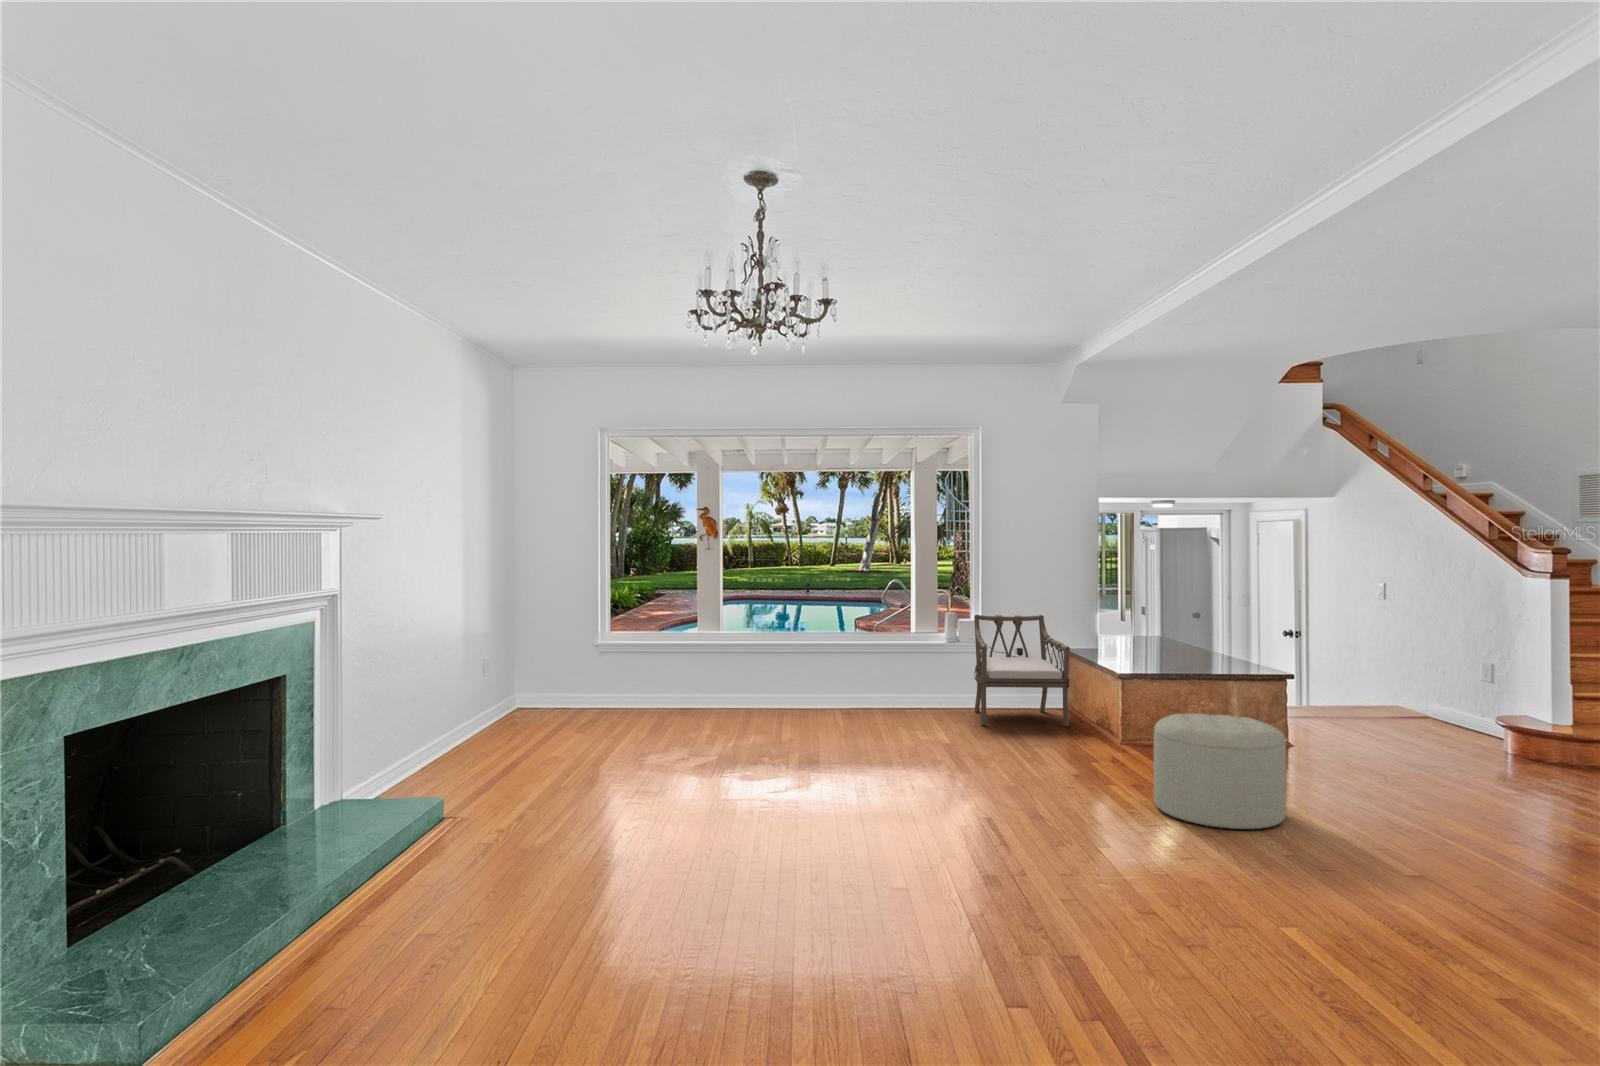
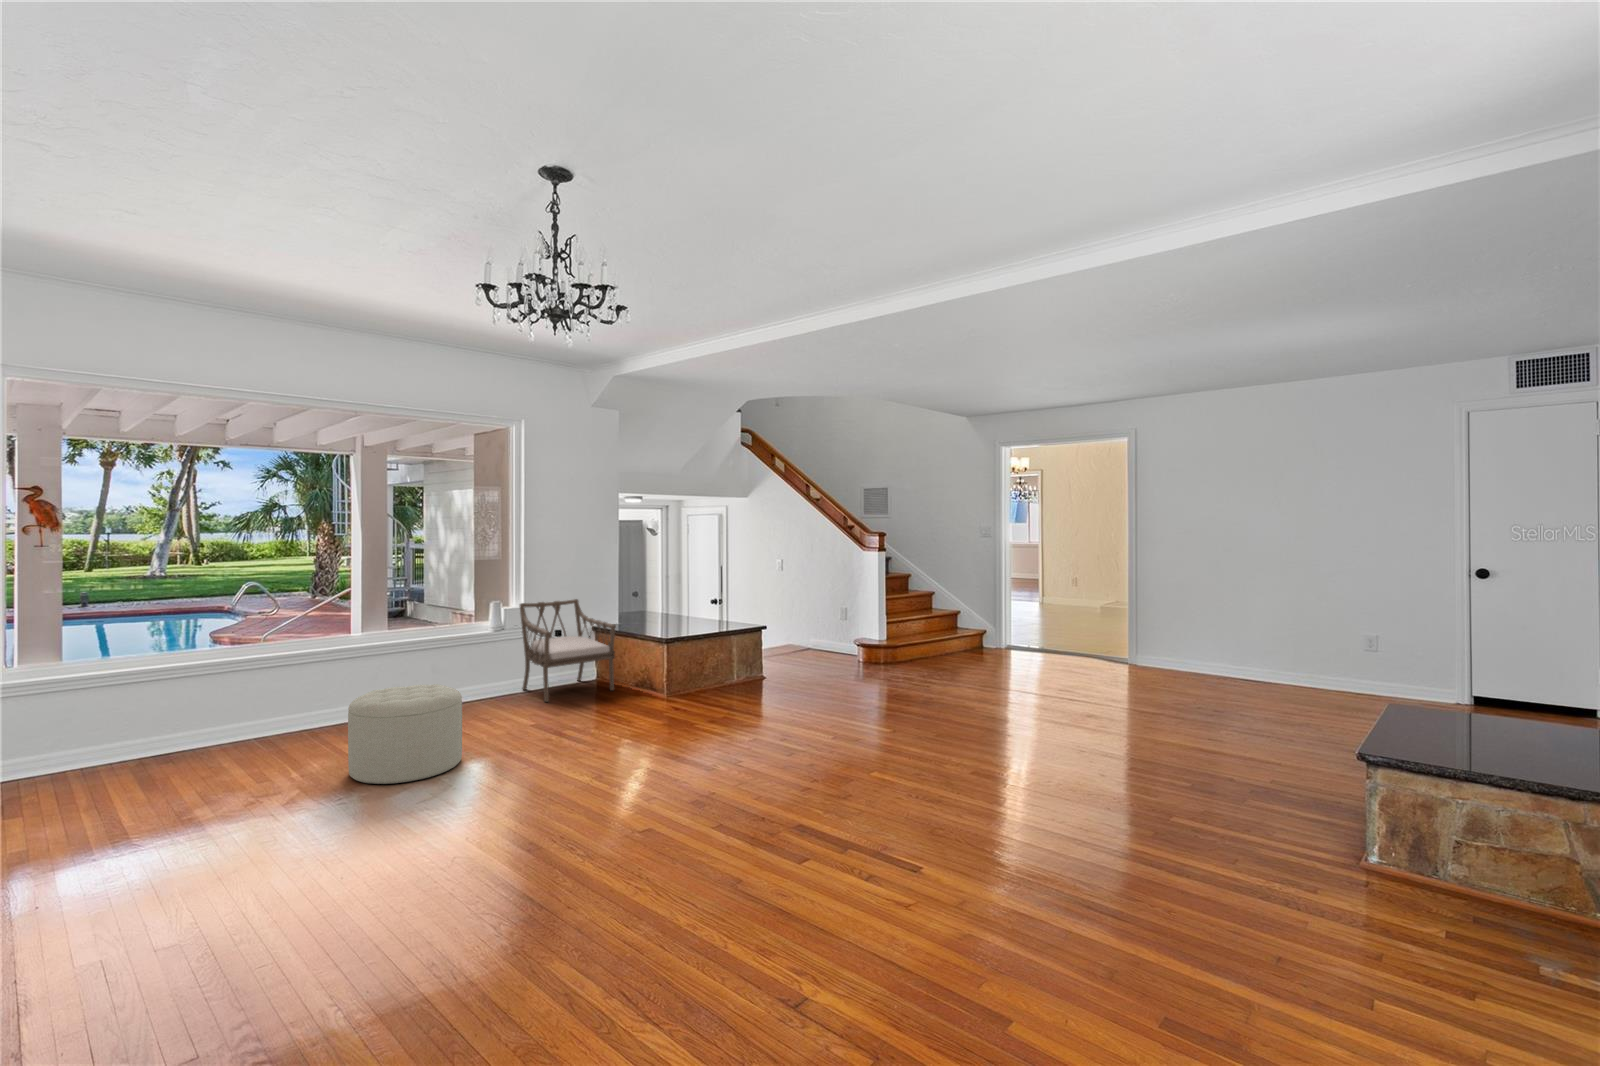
ottoman: present [1154,714,1286,829] -> present [348,684,462,784]

